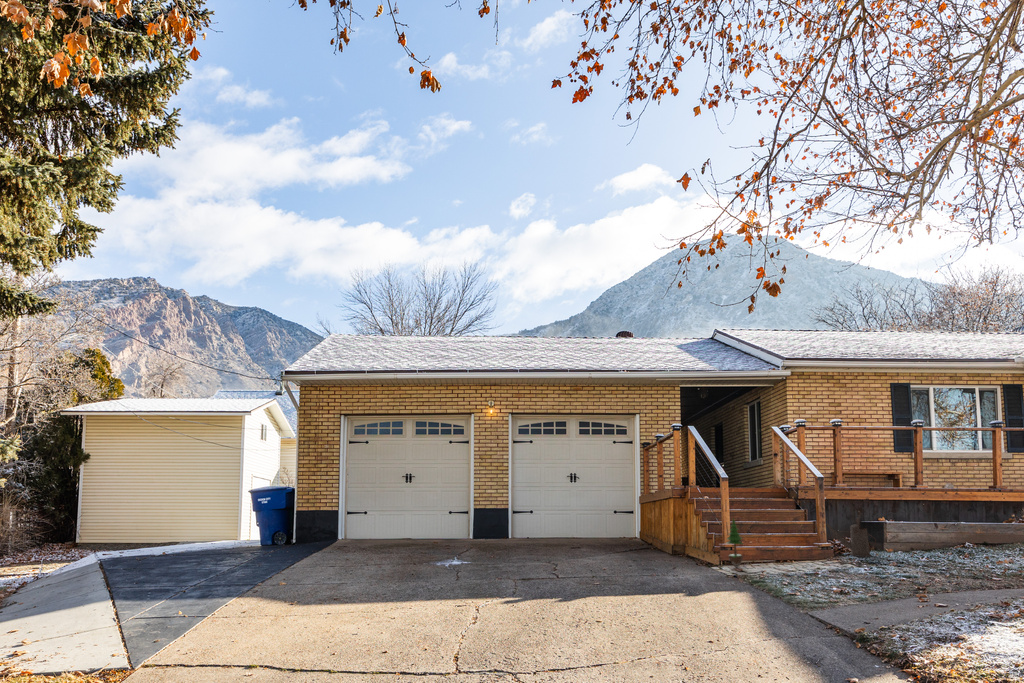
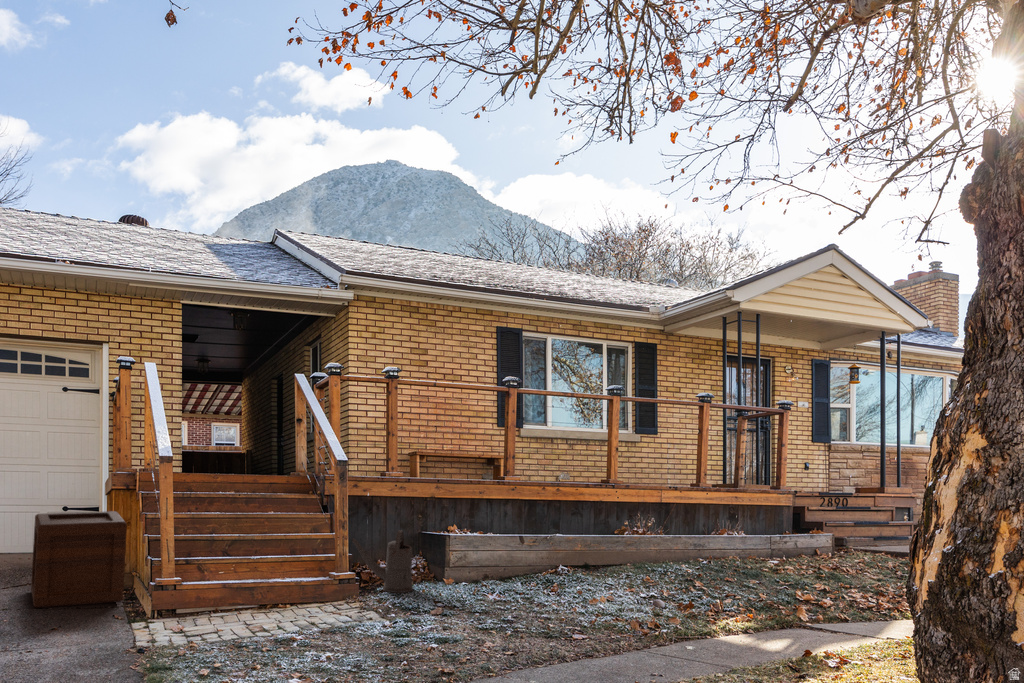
wooden crate: none [643,509,700,560] -> present [31,511,127,608]
potted tree: present [727,519,743,567] -> none [153,536,185,623]

